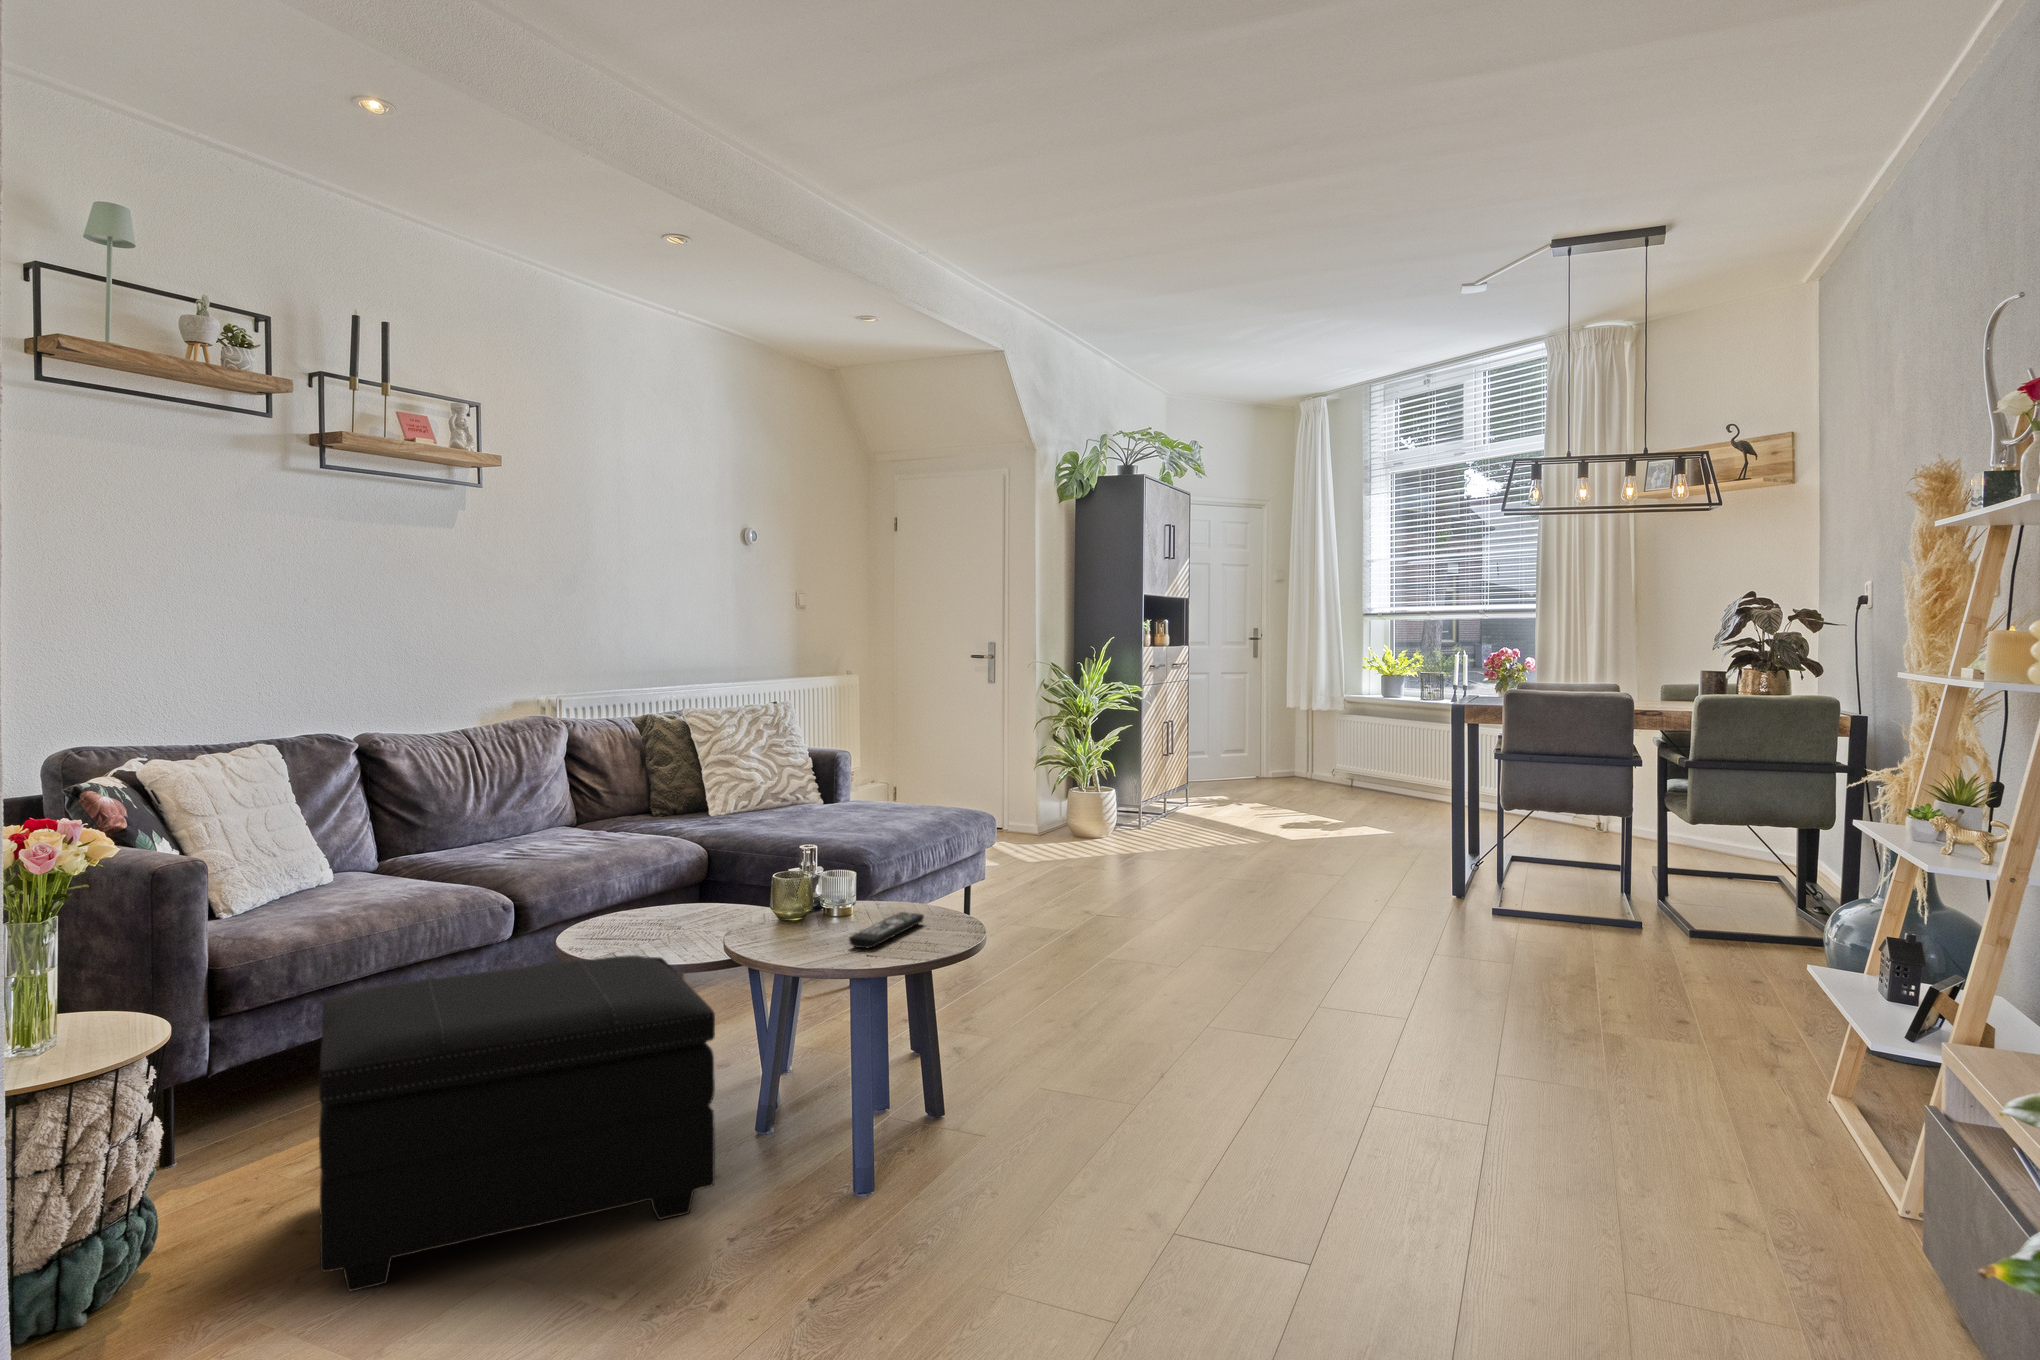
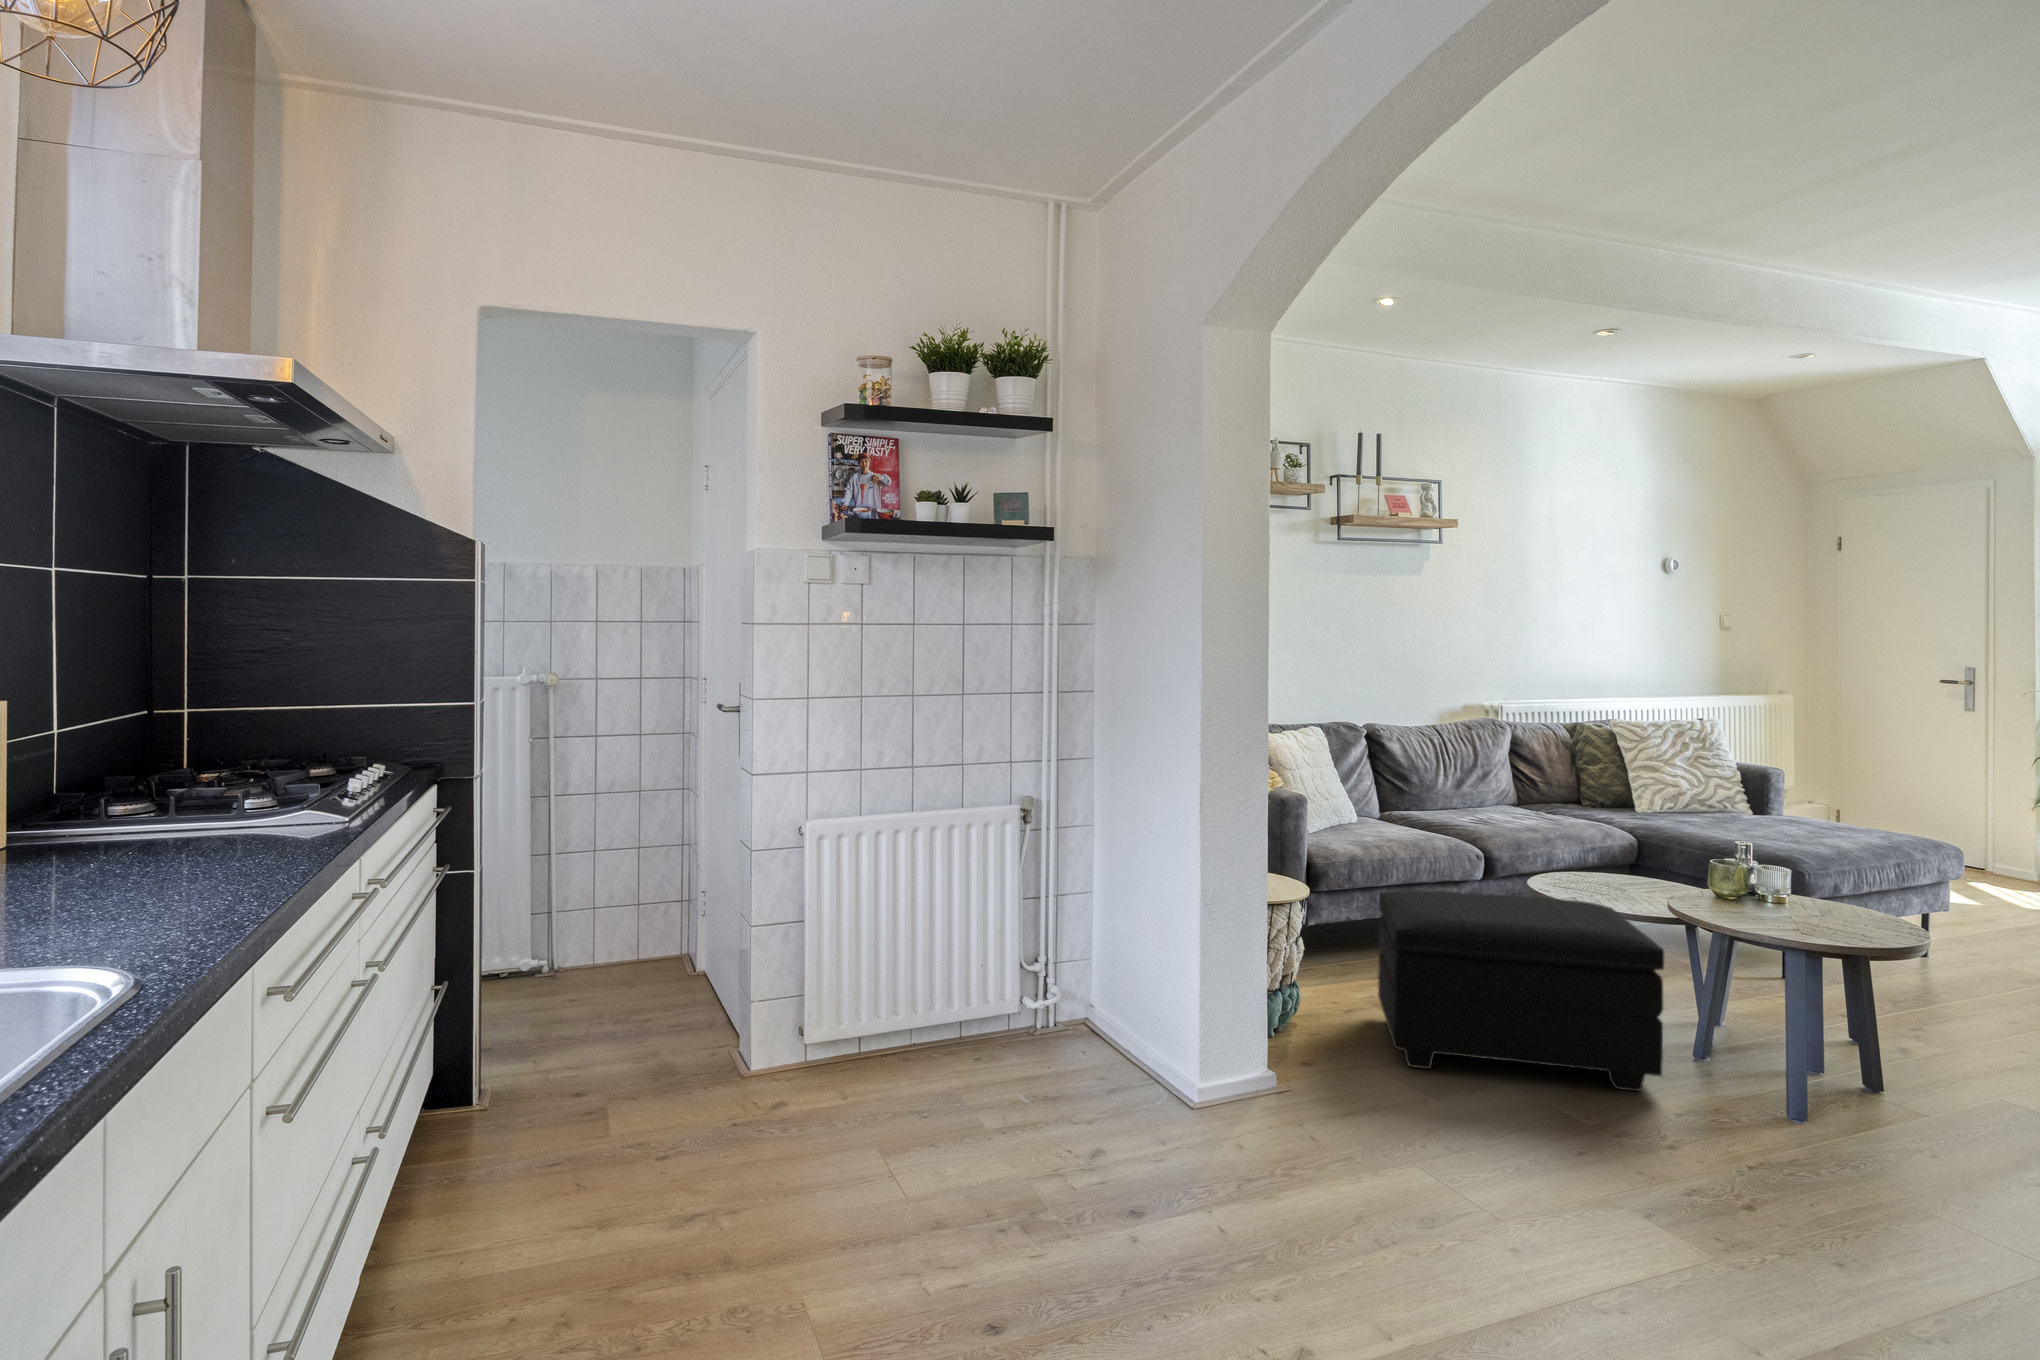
remote control: present [849,912,924,948] -> none [1786,910,1866,931]

